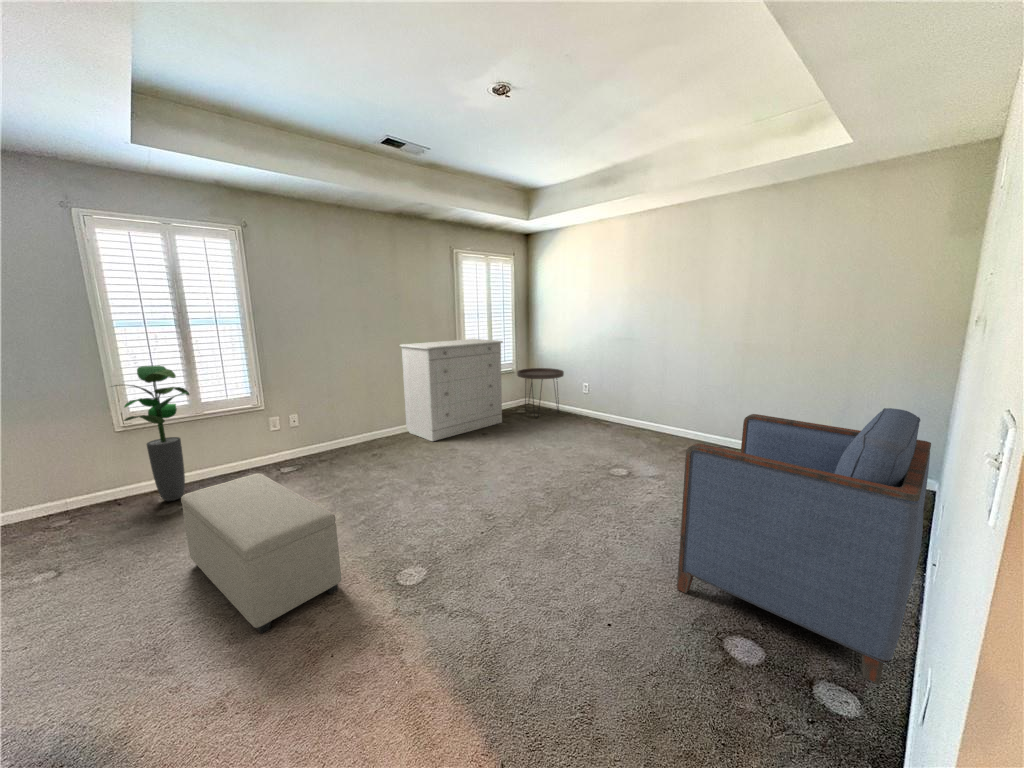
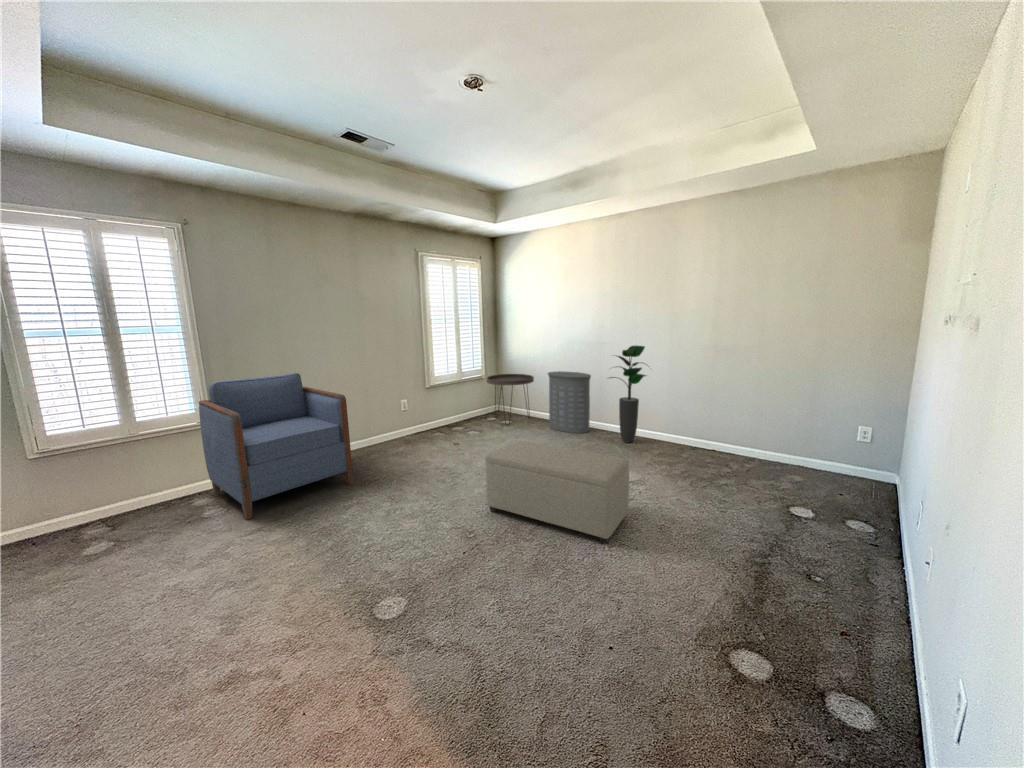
dresser: present [400,339,503,441] -> none [363,345,473,454]
potted plant: present [114,366,189,501] -> present [610,345,646,442]
laundry hamper: none [577,367,620,428] -> present [548,371,591,433]
armchair: present [677,408,931,685] -> present [199,373,353,520]
ottoman: present [181,473,341,634] -> present [485,440,629,544]

